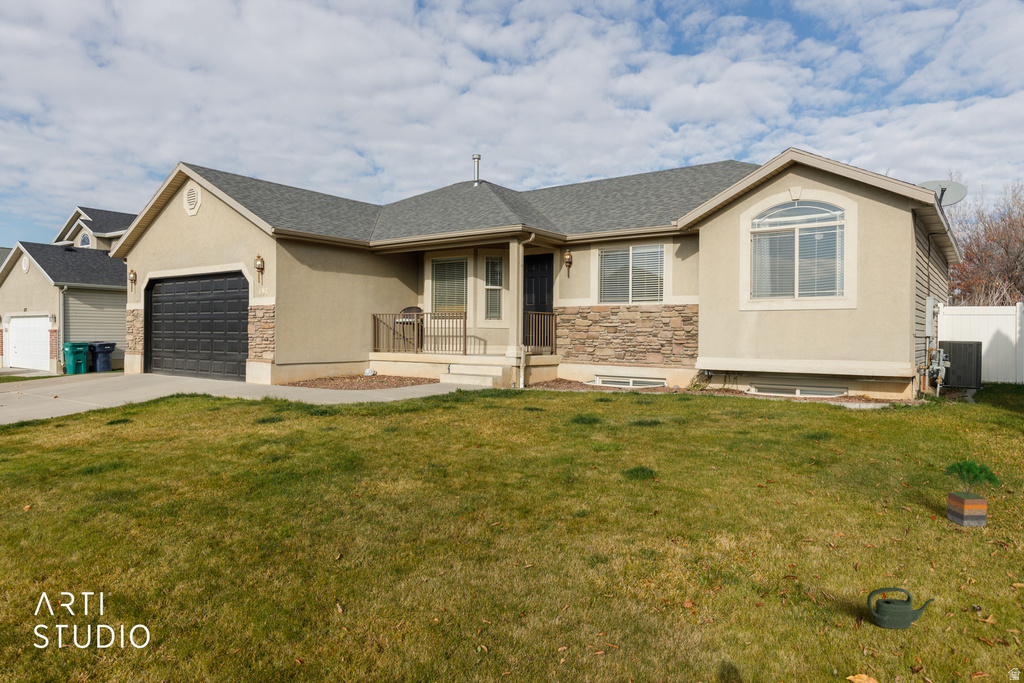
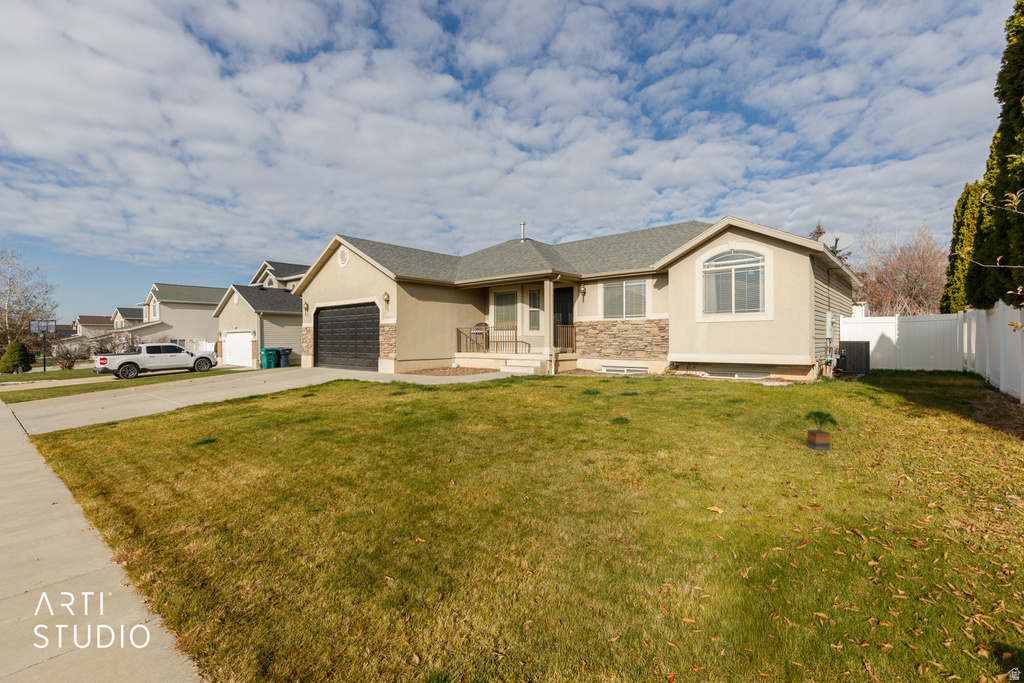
watering can: present [867,587,935,629] -> none [738,474,777,497]

